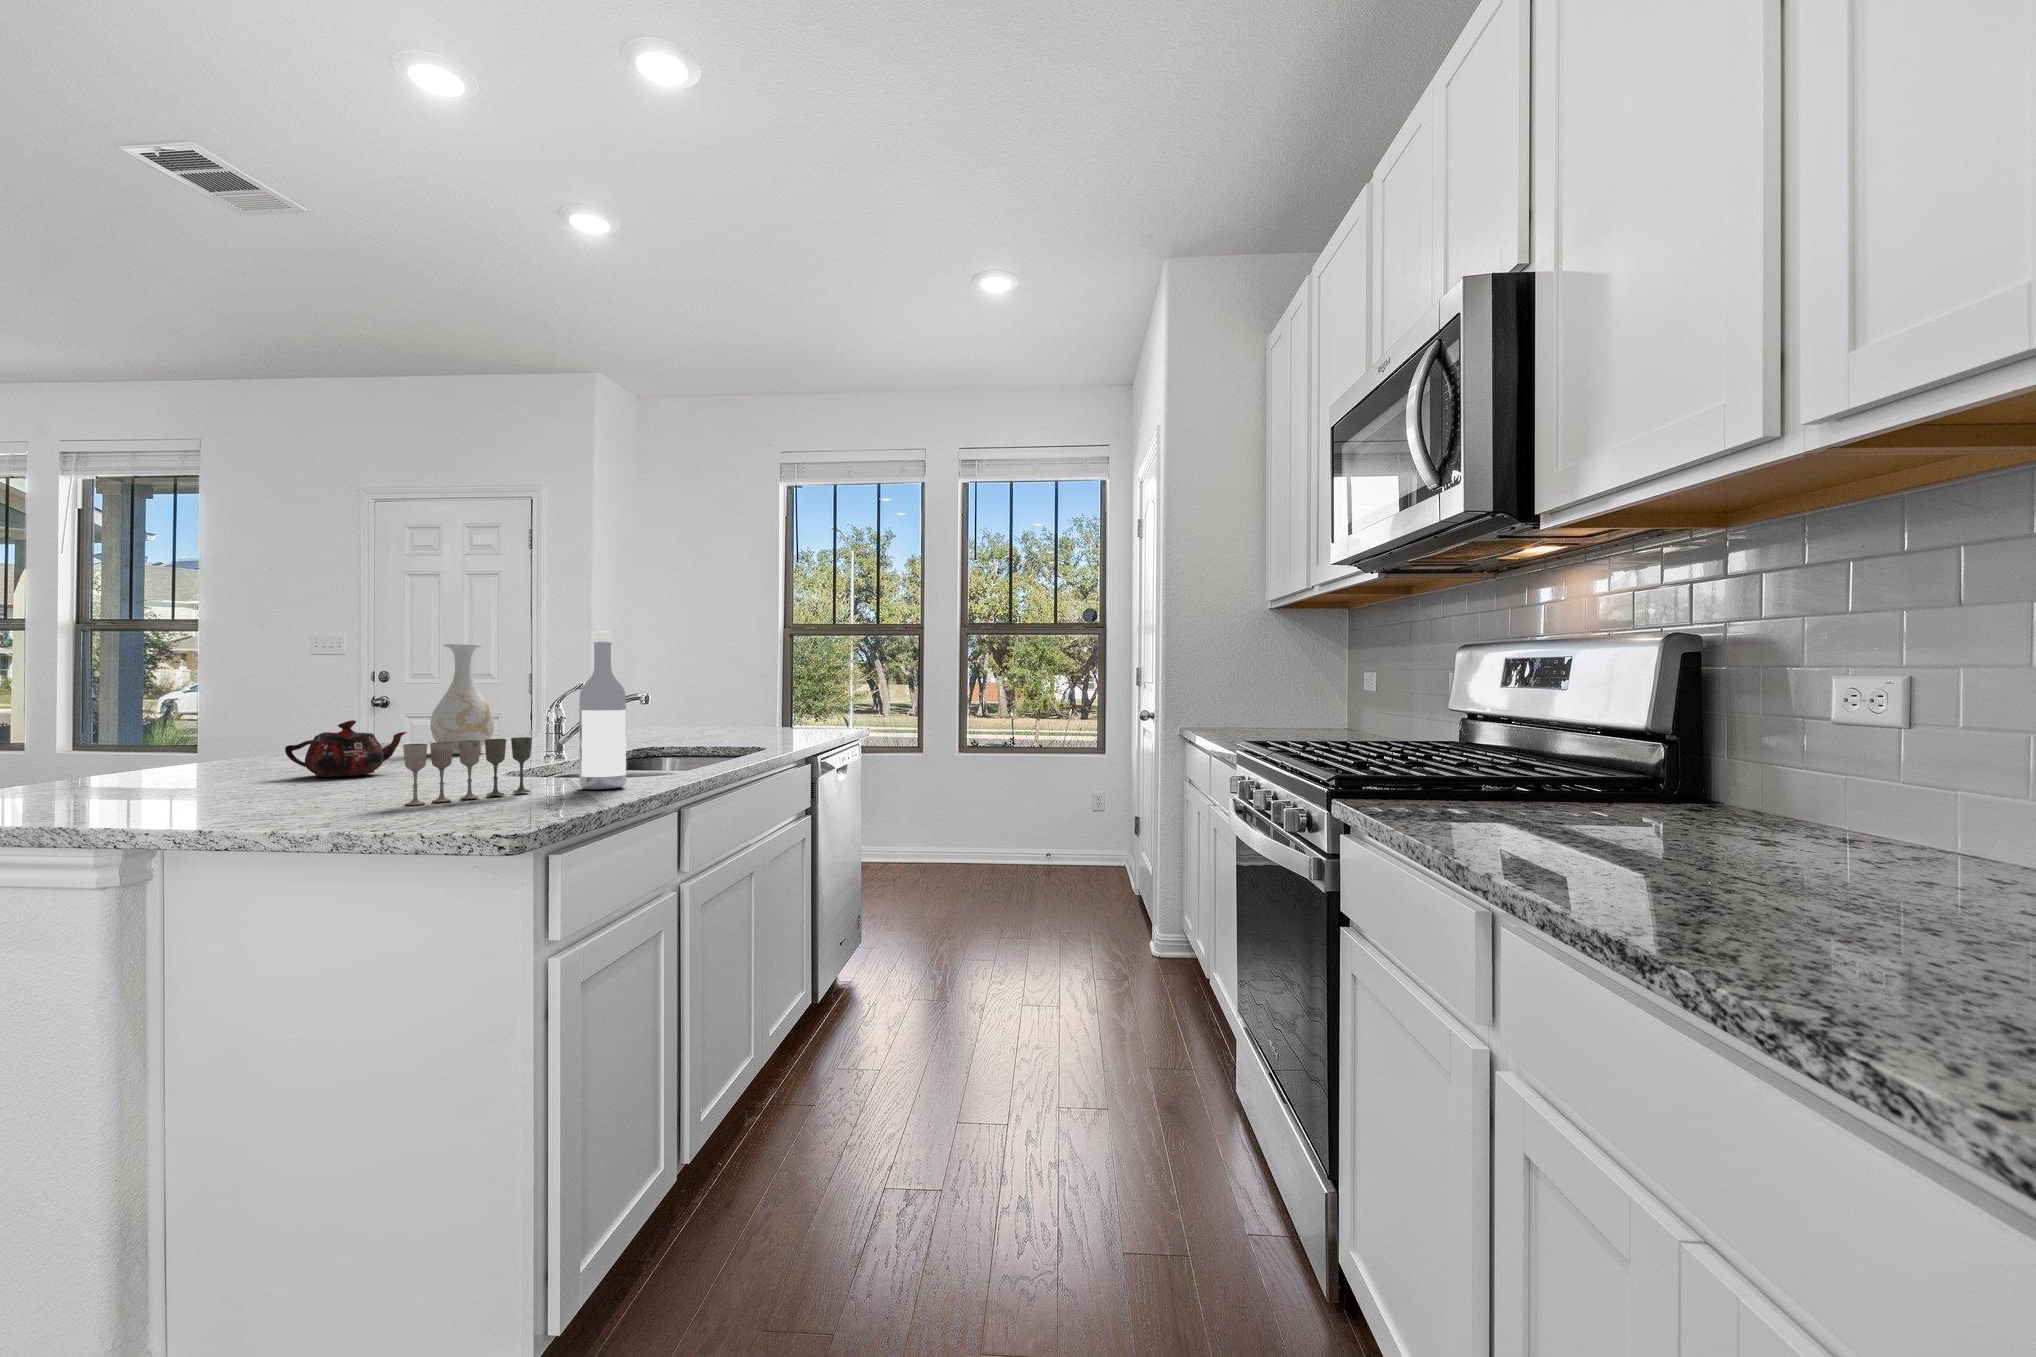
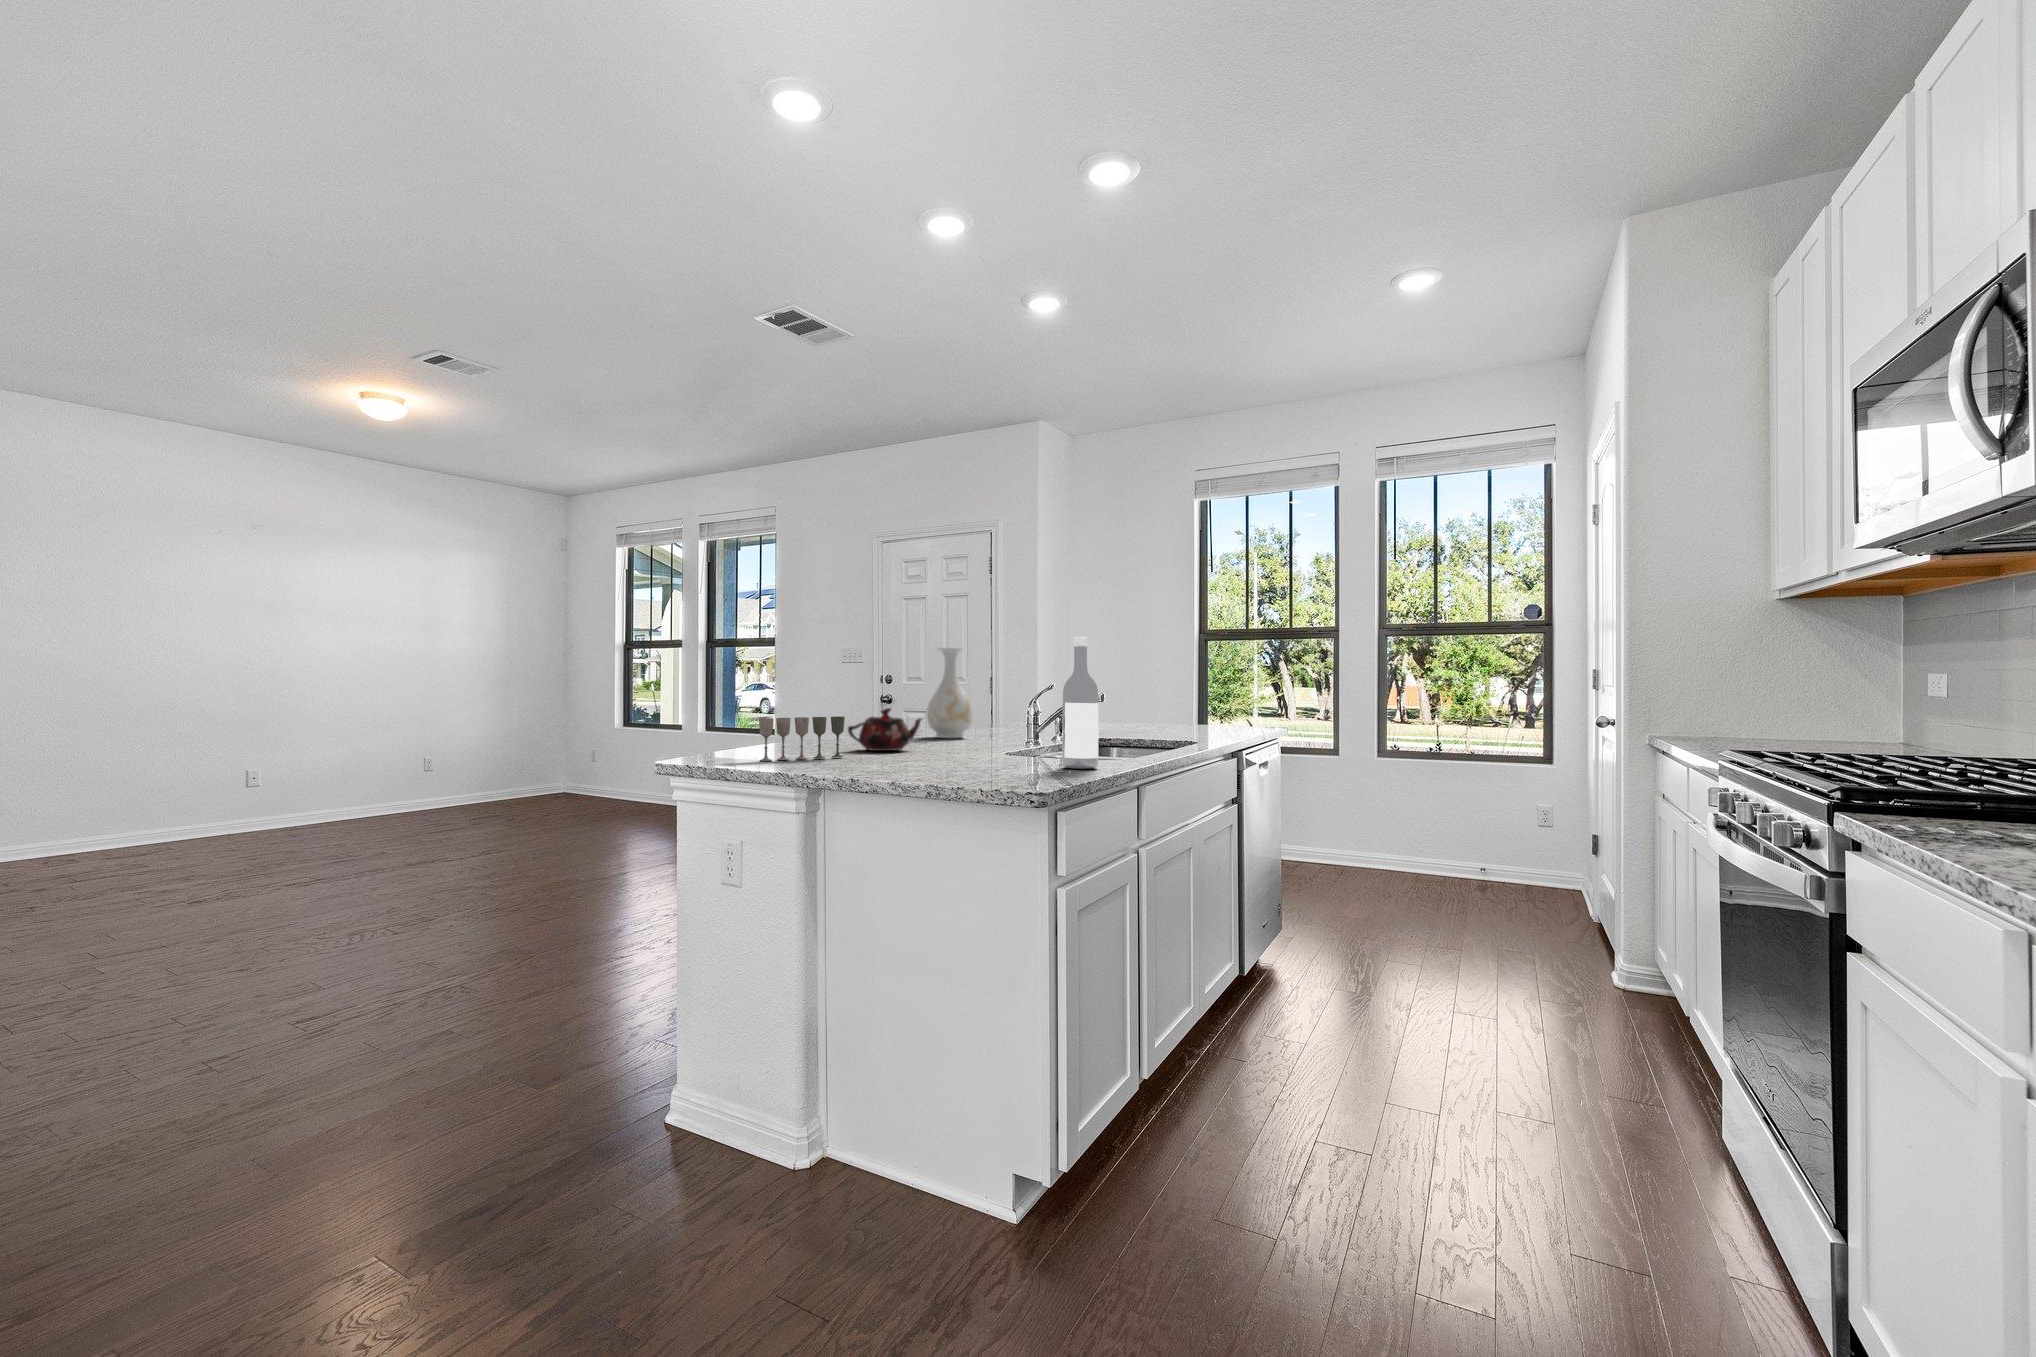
wine glass: present [403,737,532,805] -> present [759,717,845,761]

